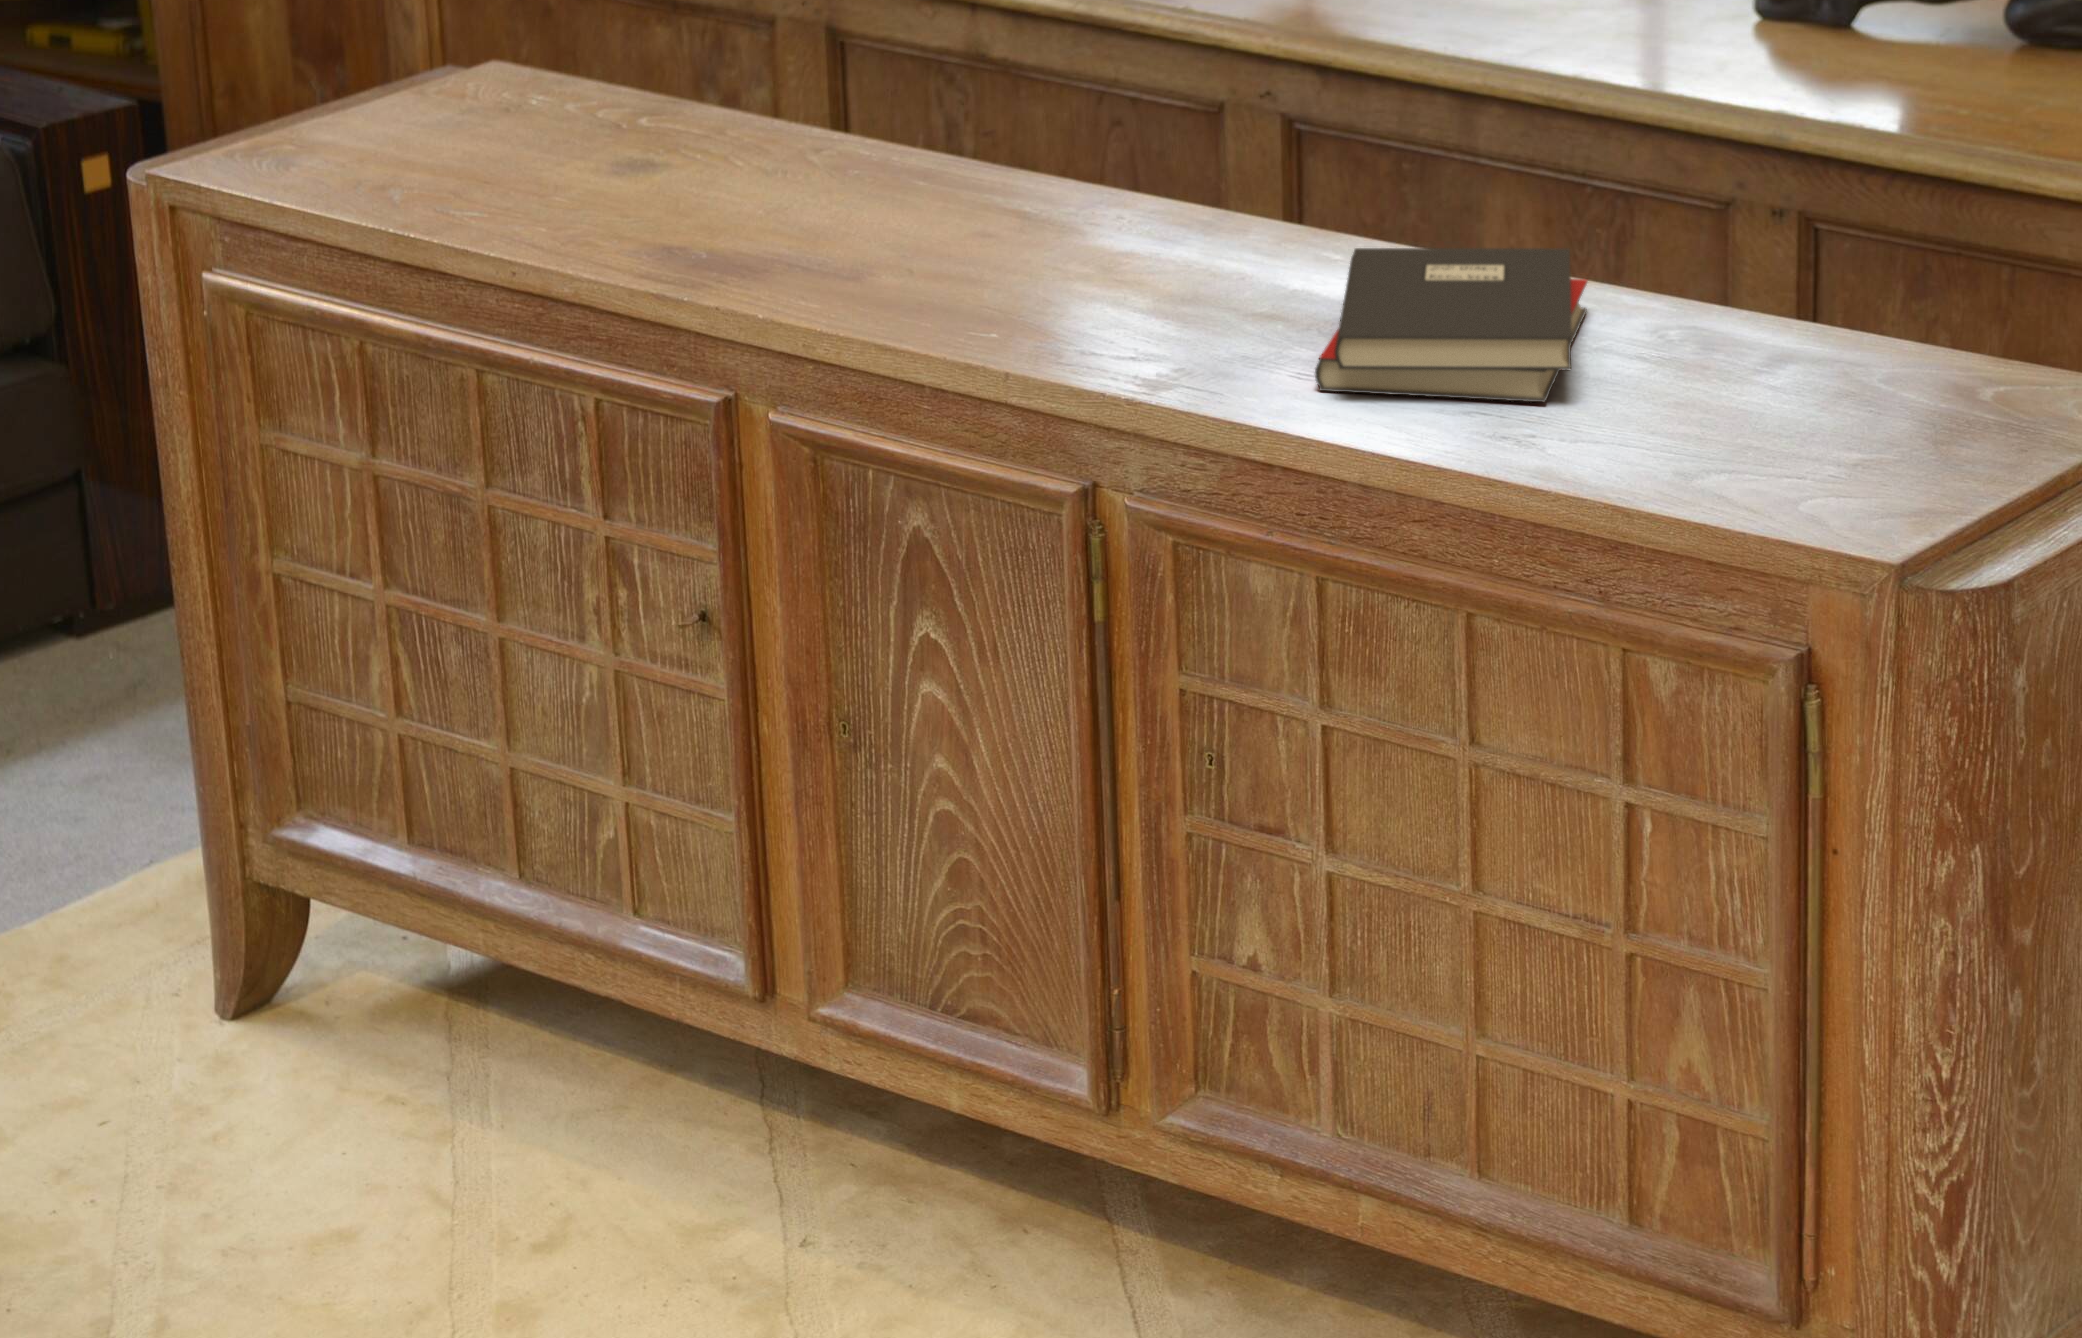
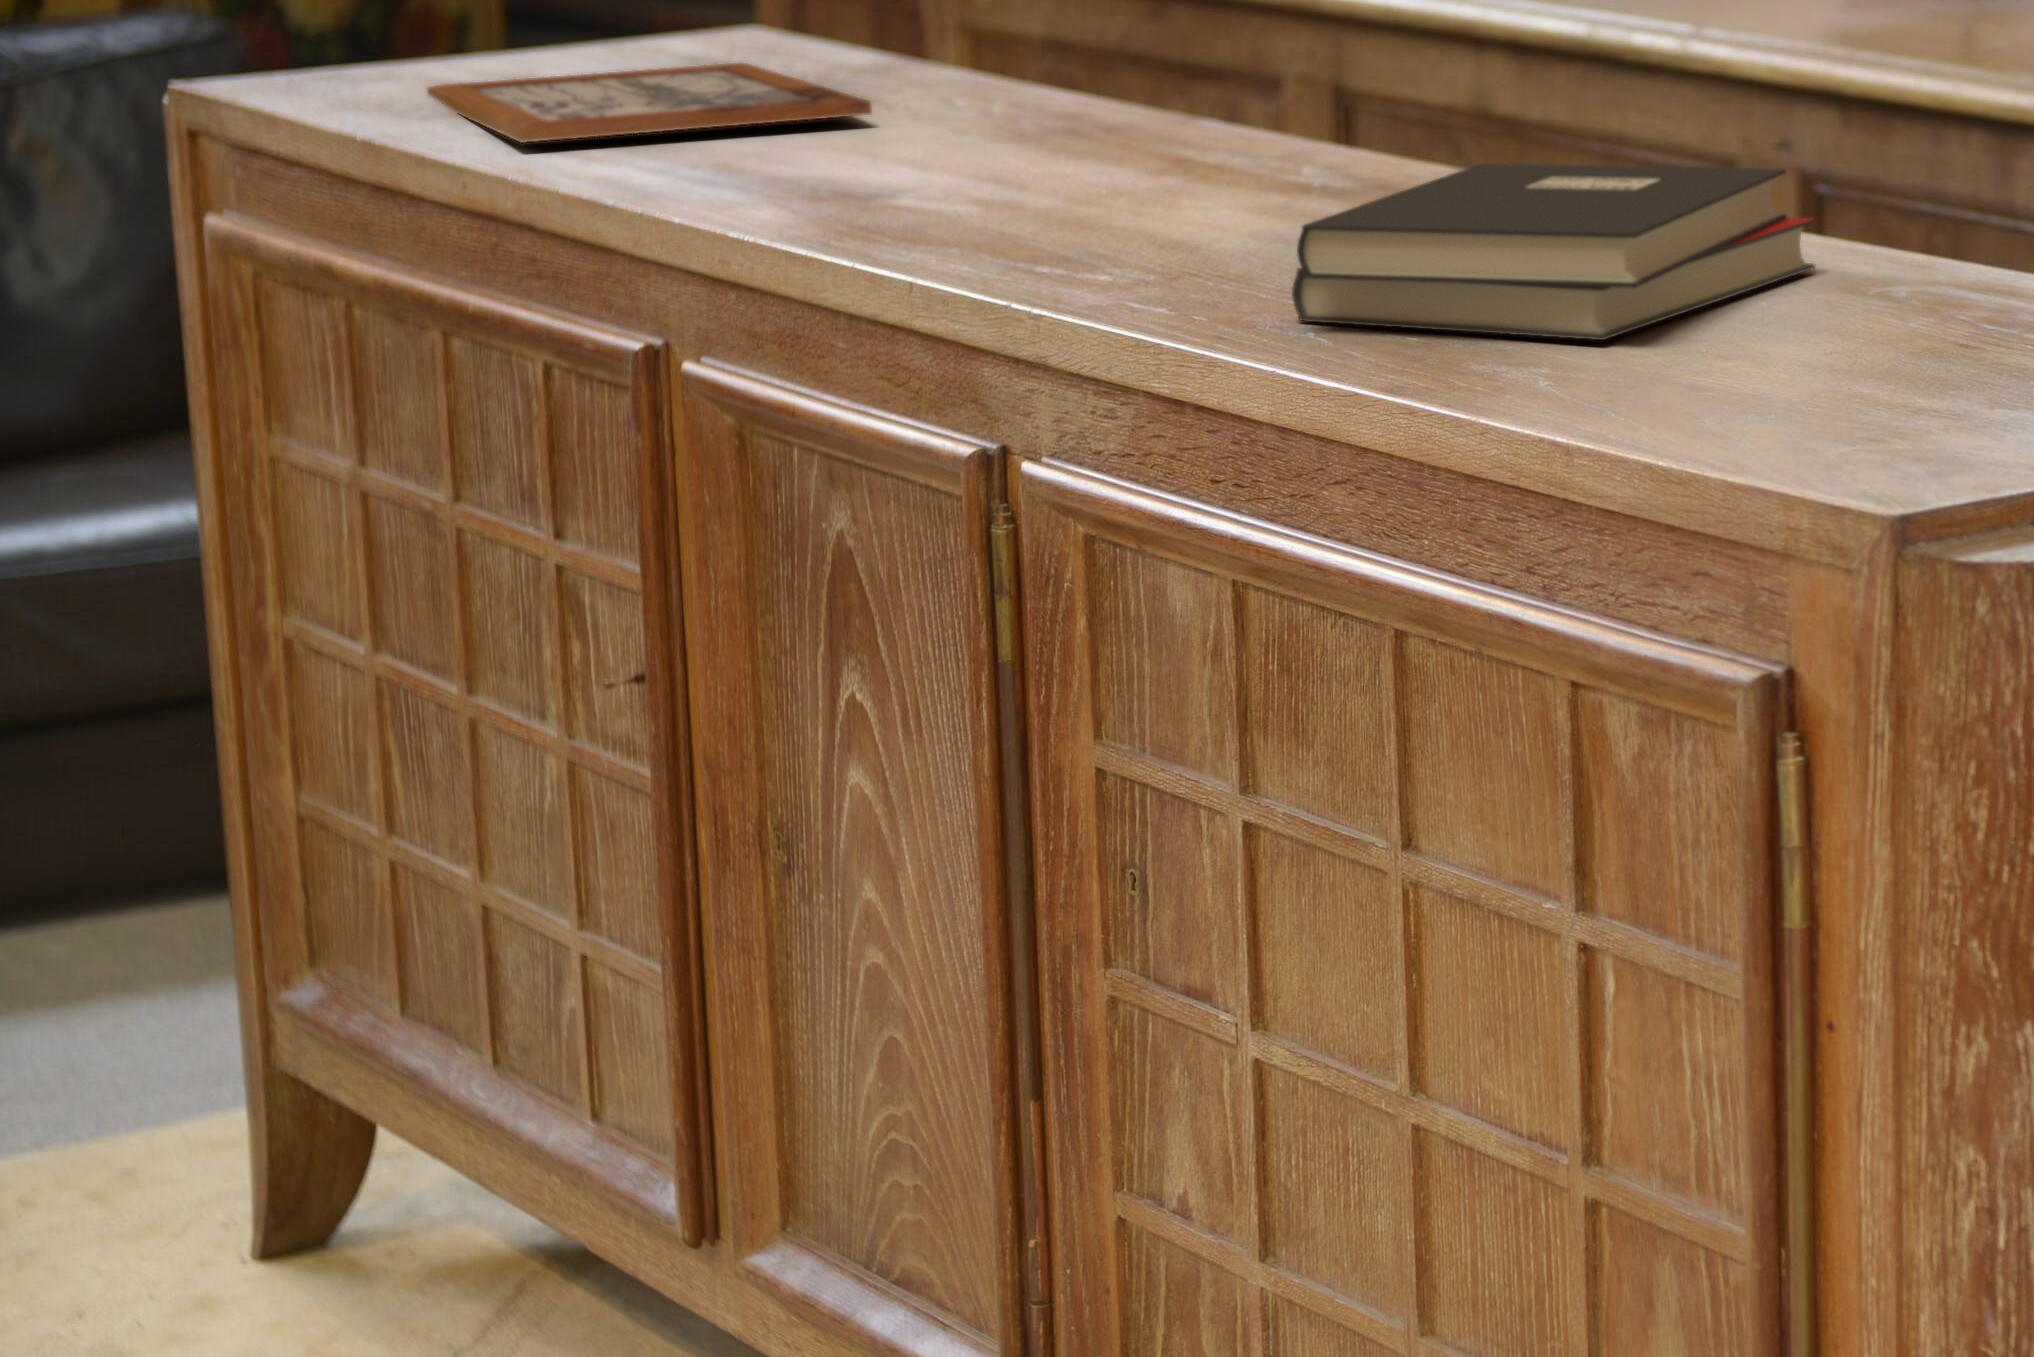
picture frame: none [339,99,746,217] -> present [427,63,872,142]

